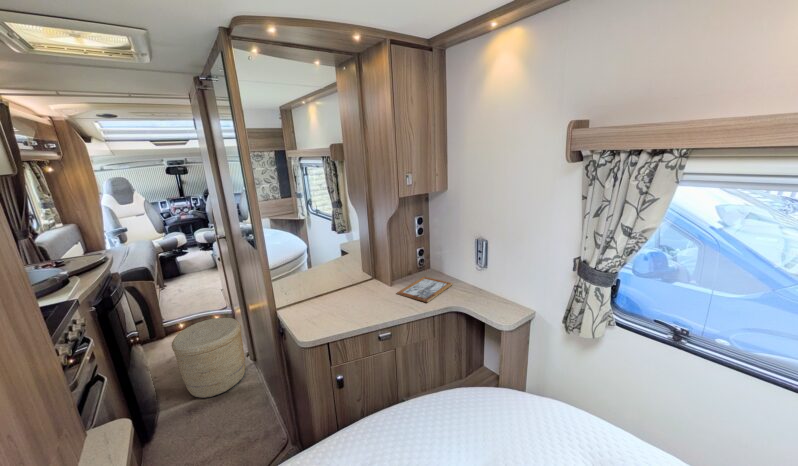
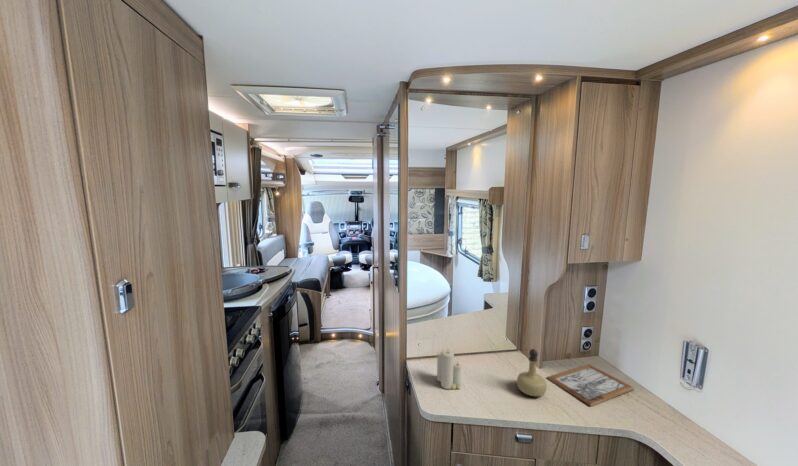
perfume bottle: none [375,272,397,308] -> present [517,349,547,396]
candle: none [306,289,331,324] -> present [437,350,461,389]
woven basket: present [172,318,245,398] -> none [320,340,376,416]

